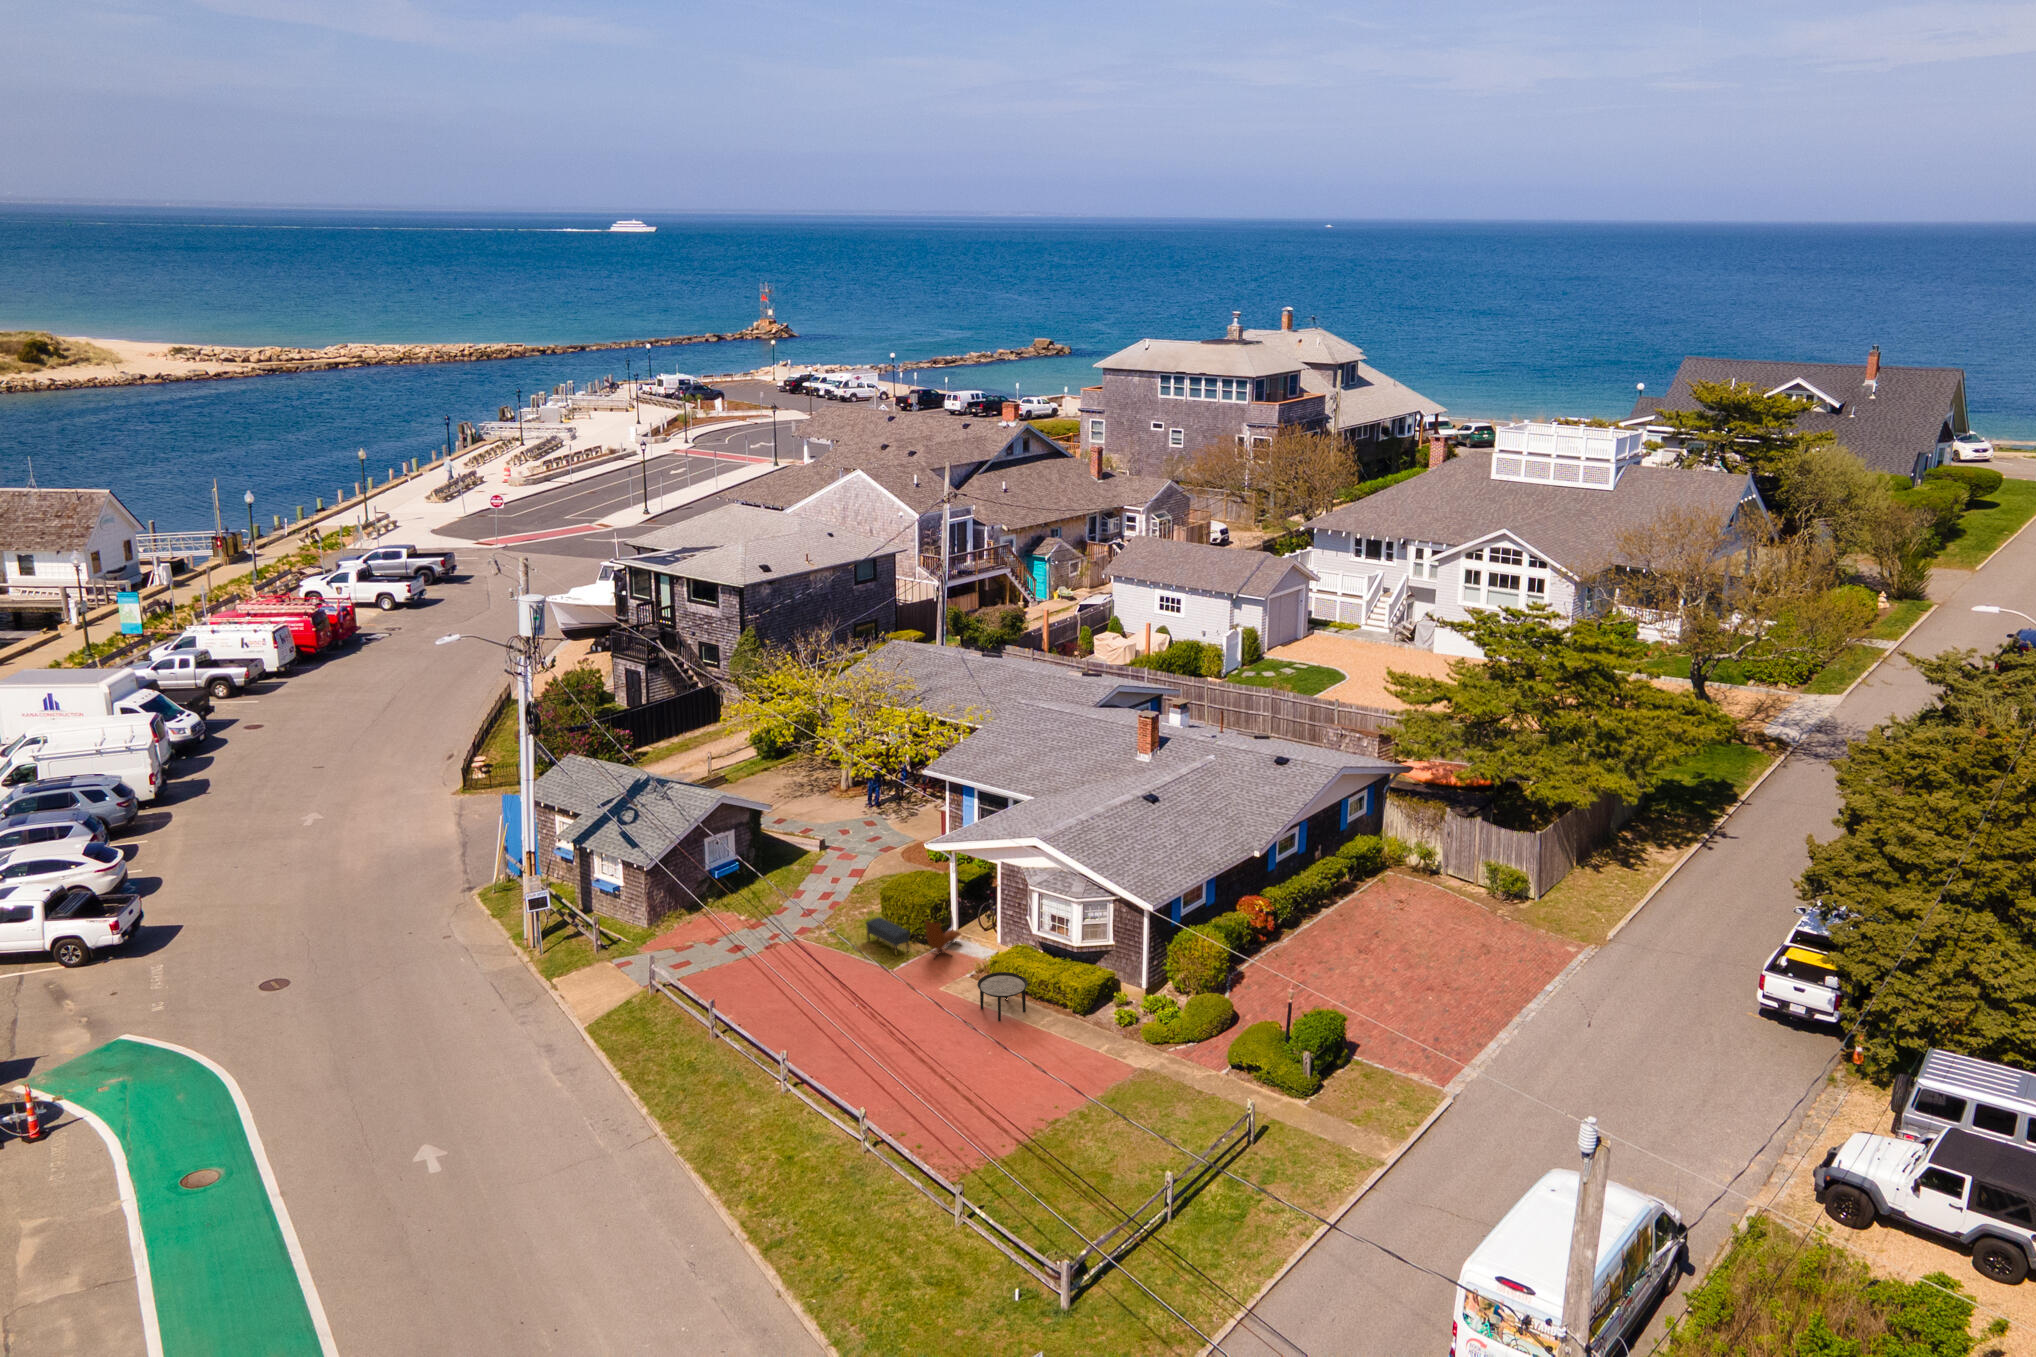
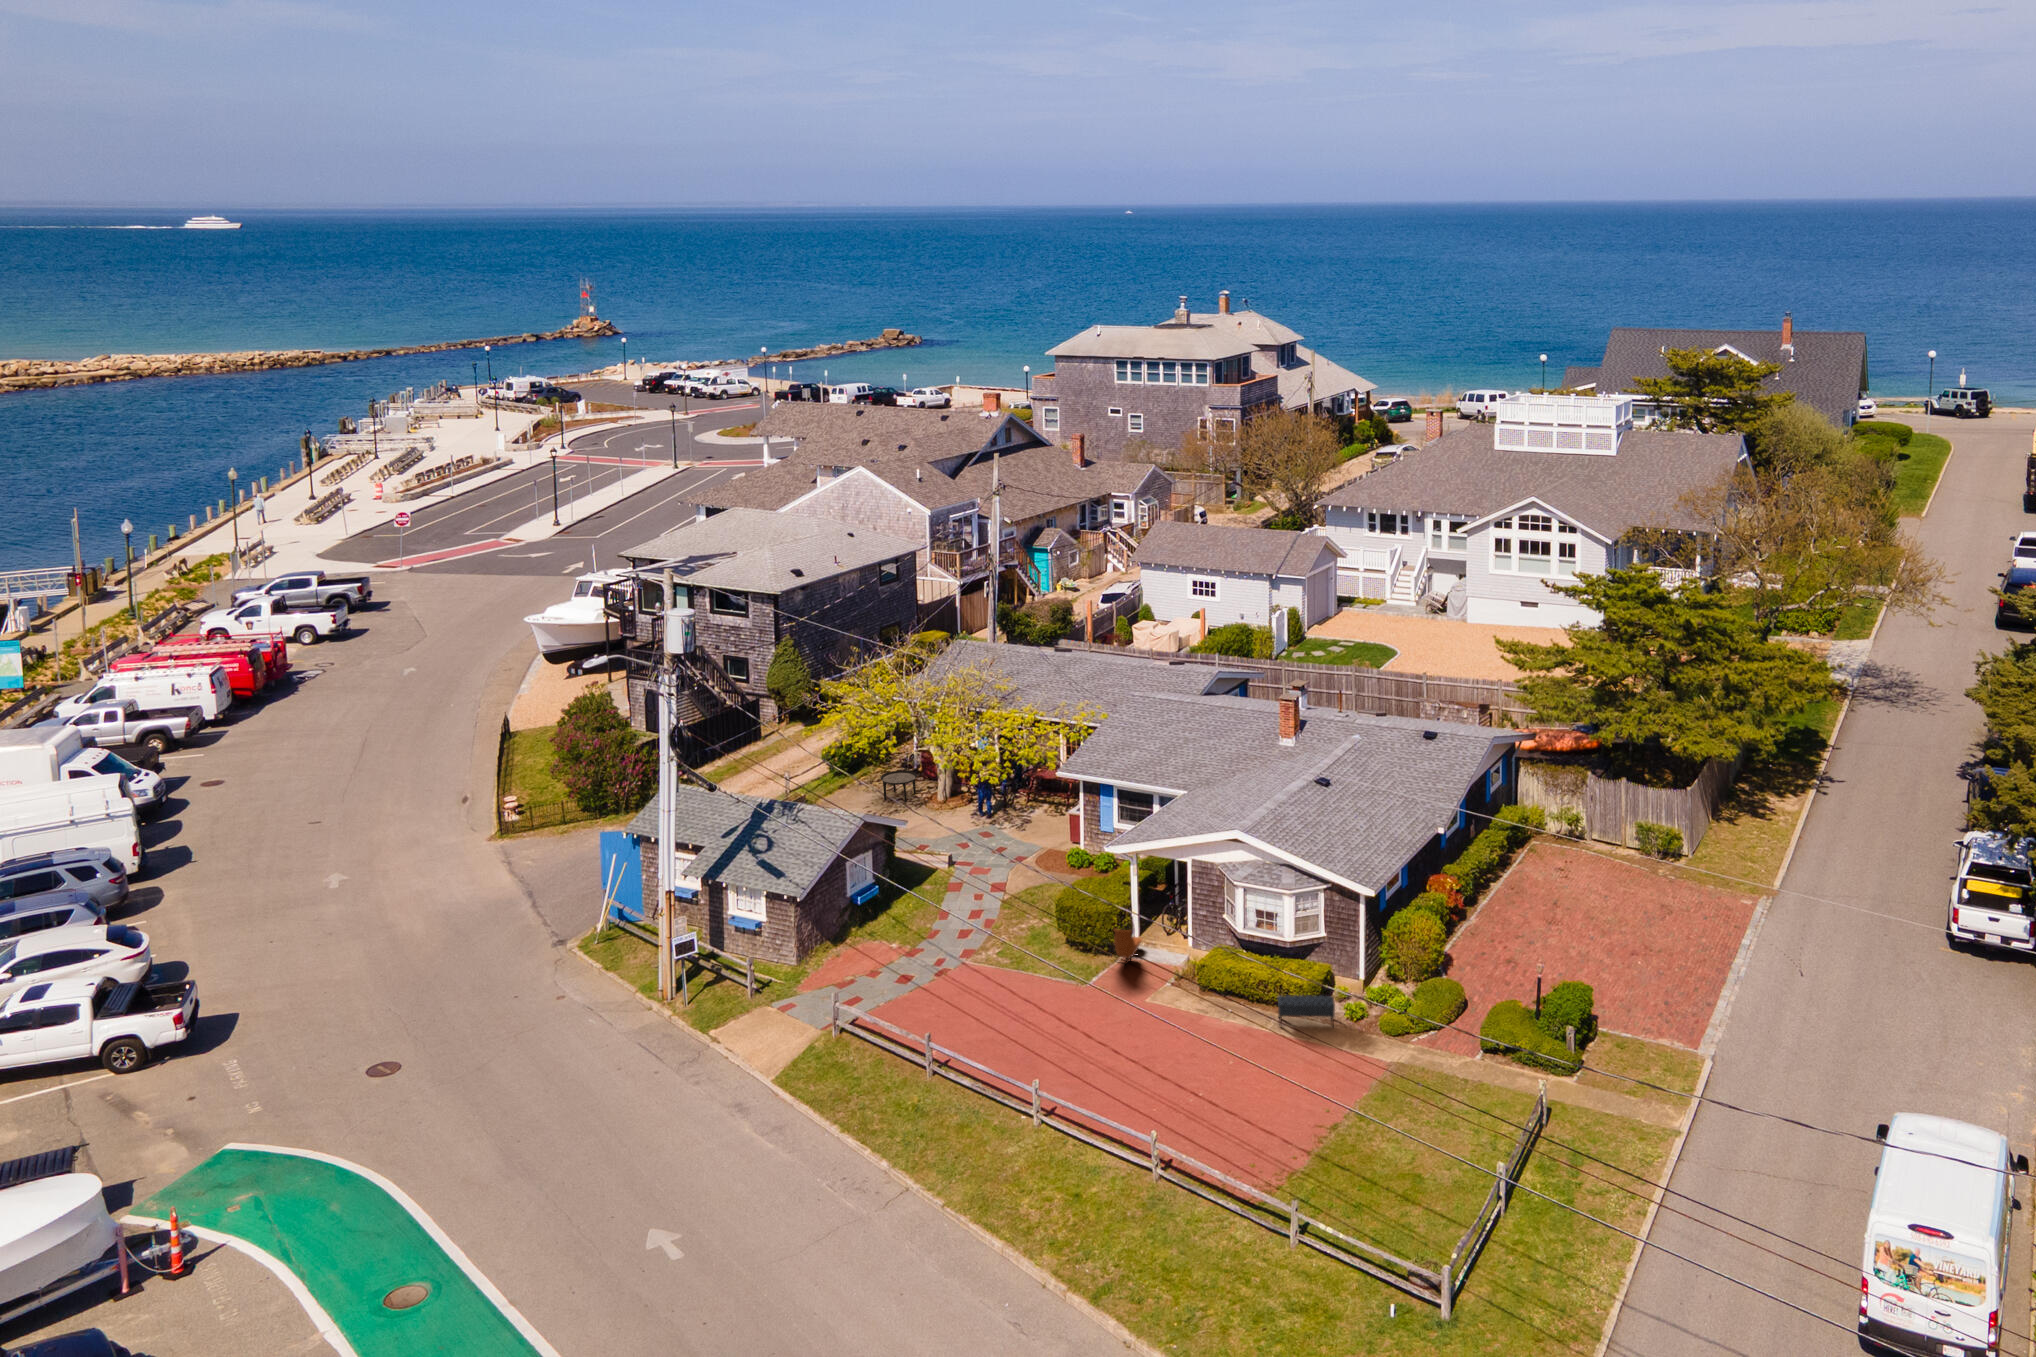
bench: present [866,917,909,955] -> present [1278,995,1335,1027]
round table: present [977,972,1028,1021] -> present [880,770,917,802]

